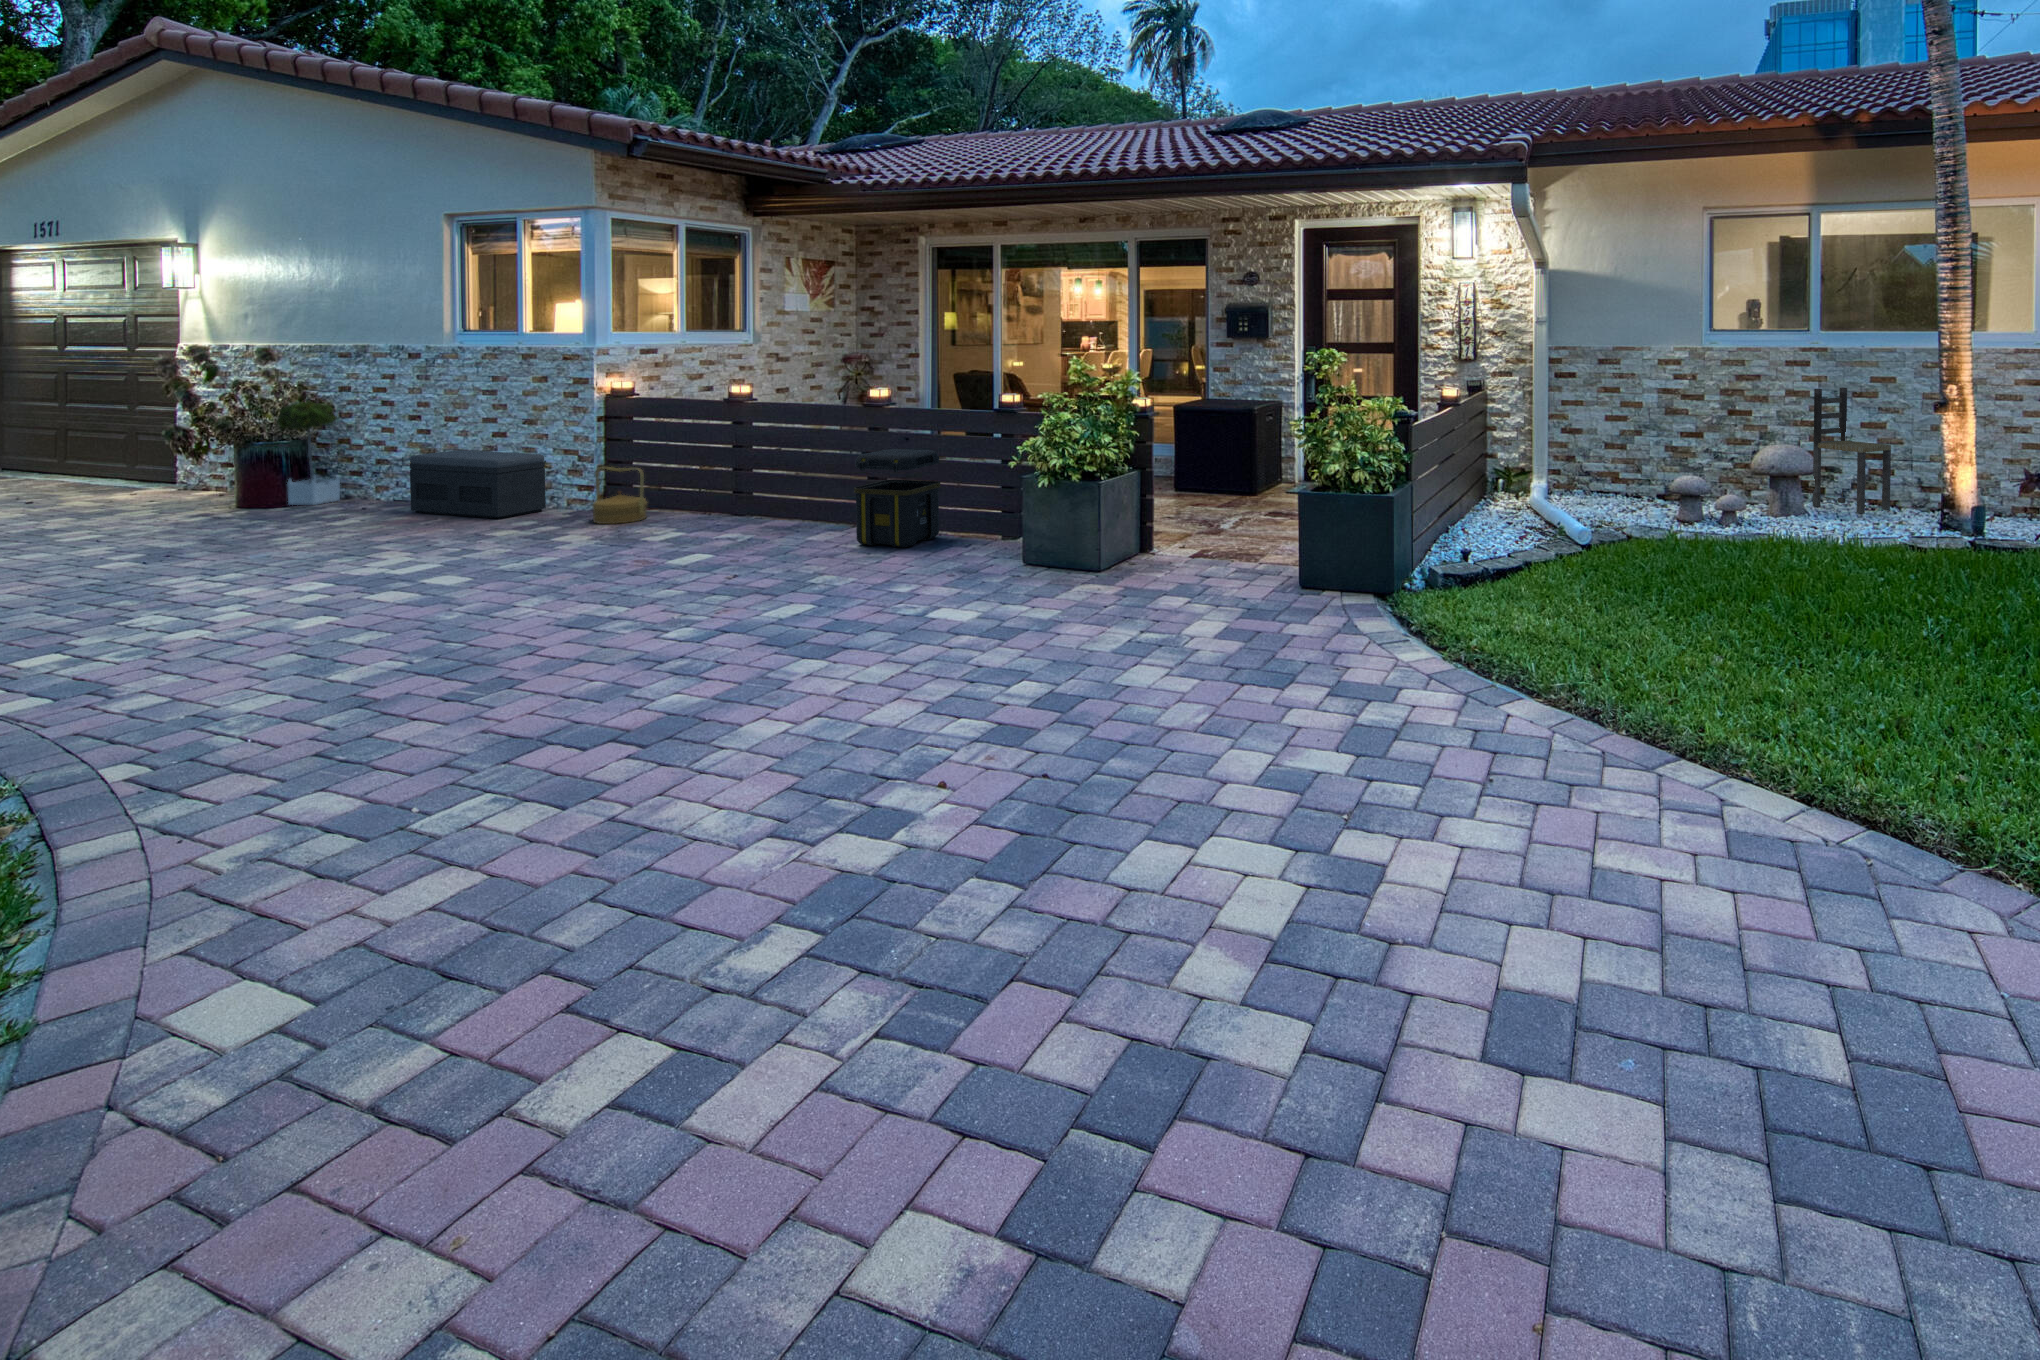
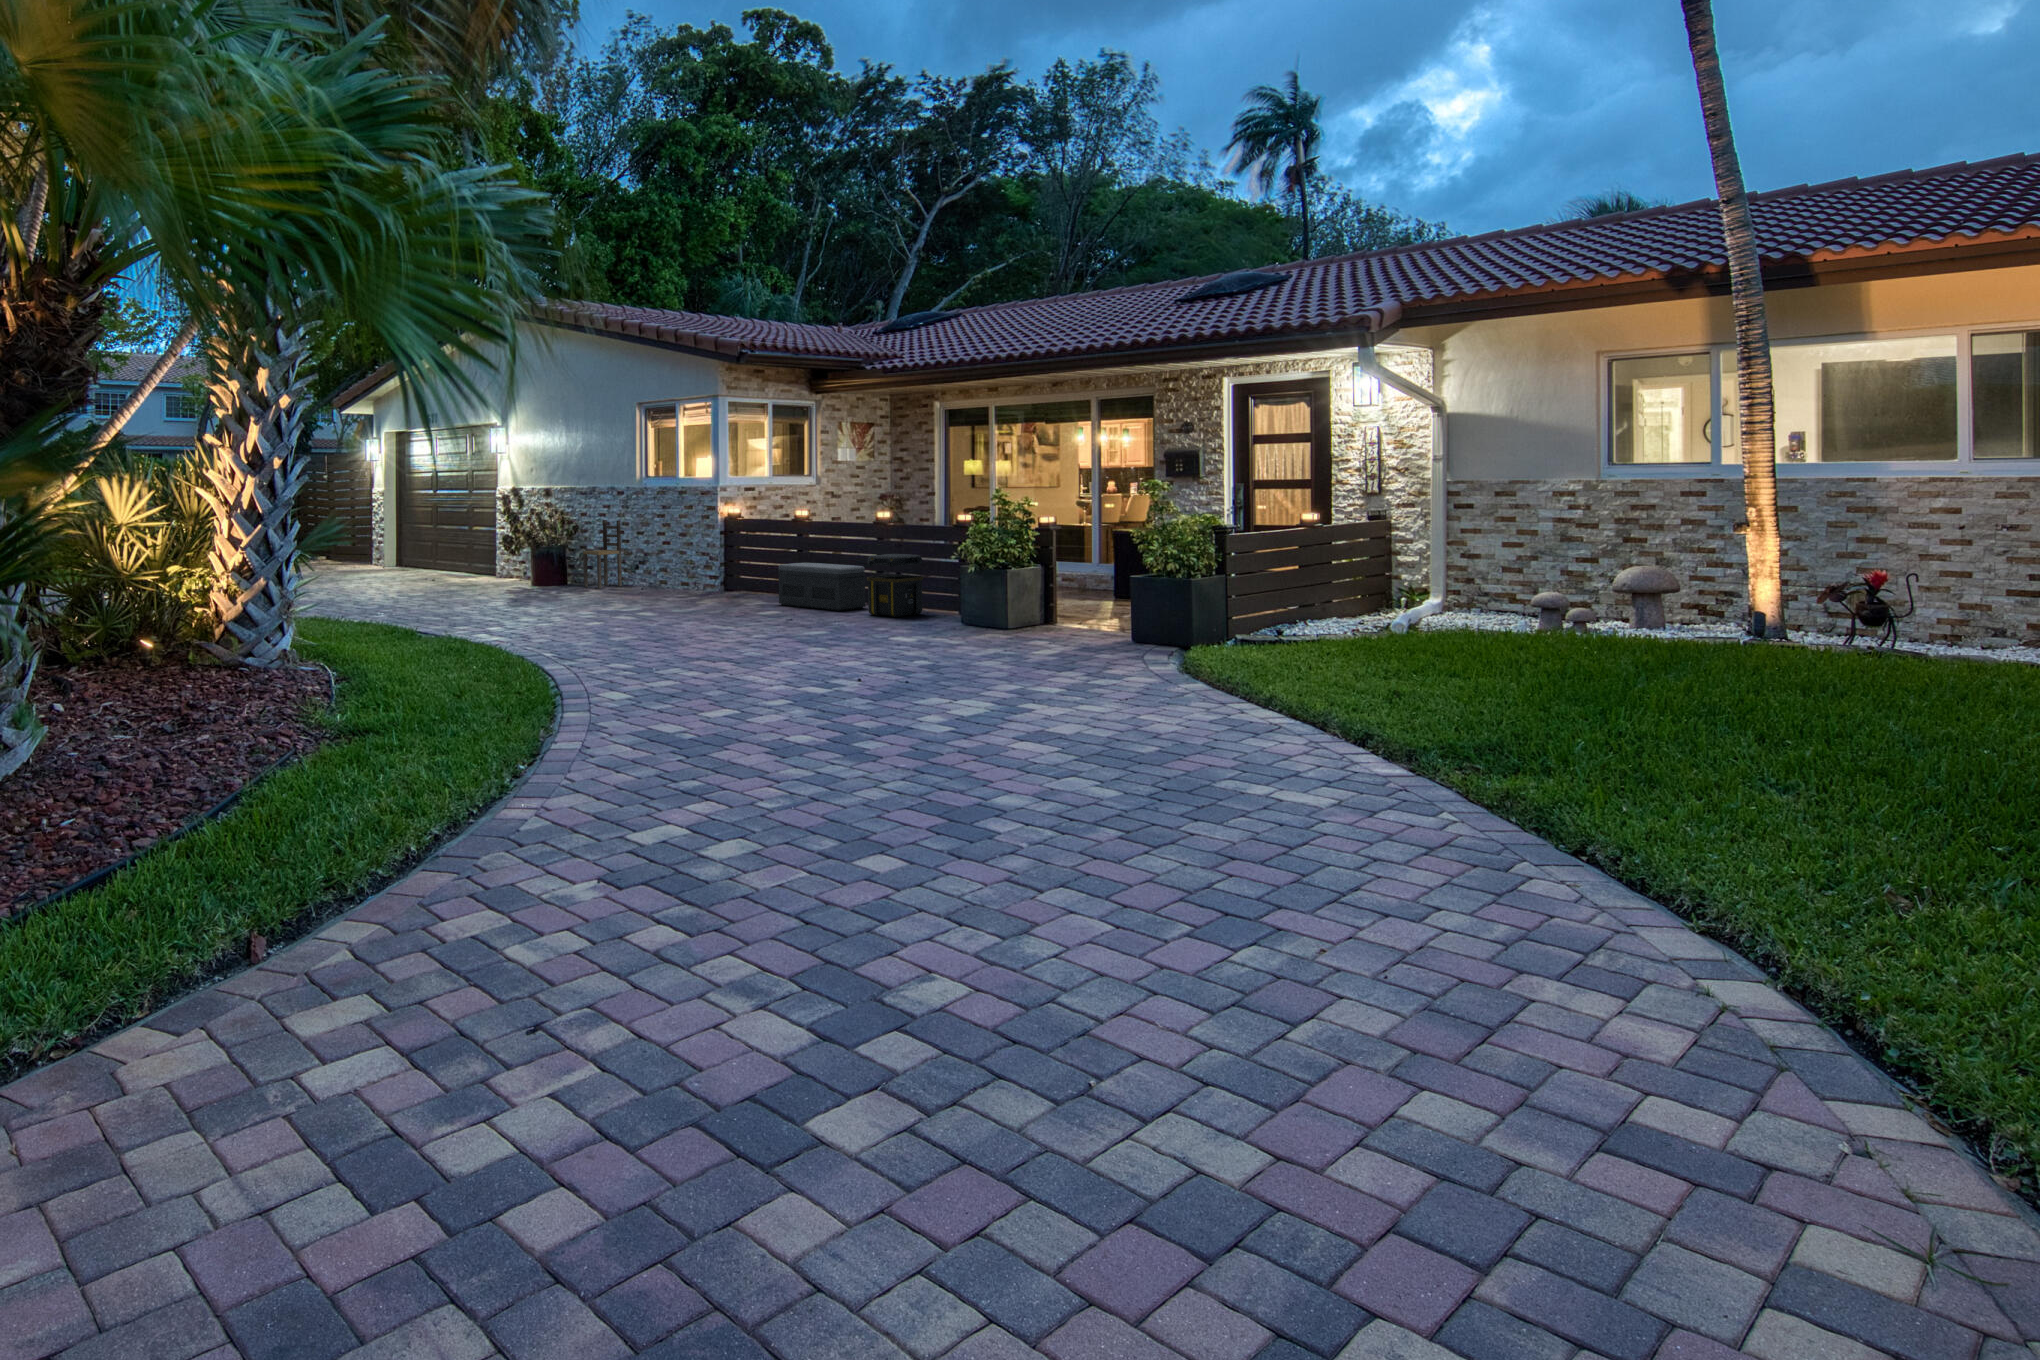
chair: present [1813,387,1891,513] -> present [583,520,622,588]
potted tree: present [276,401,340,505] -> none [550,521,580,586]
storage bench: present [410,450,546,519] -> present [778,563,866,611]
woven basket: present [592,467,647,524] -> none [717,564,749,600]

